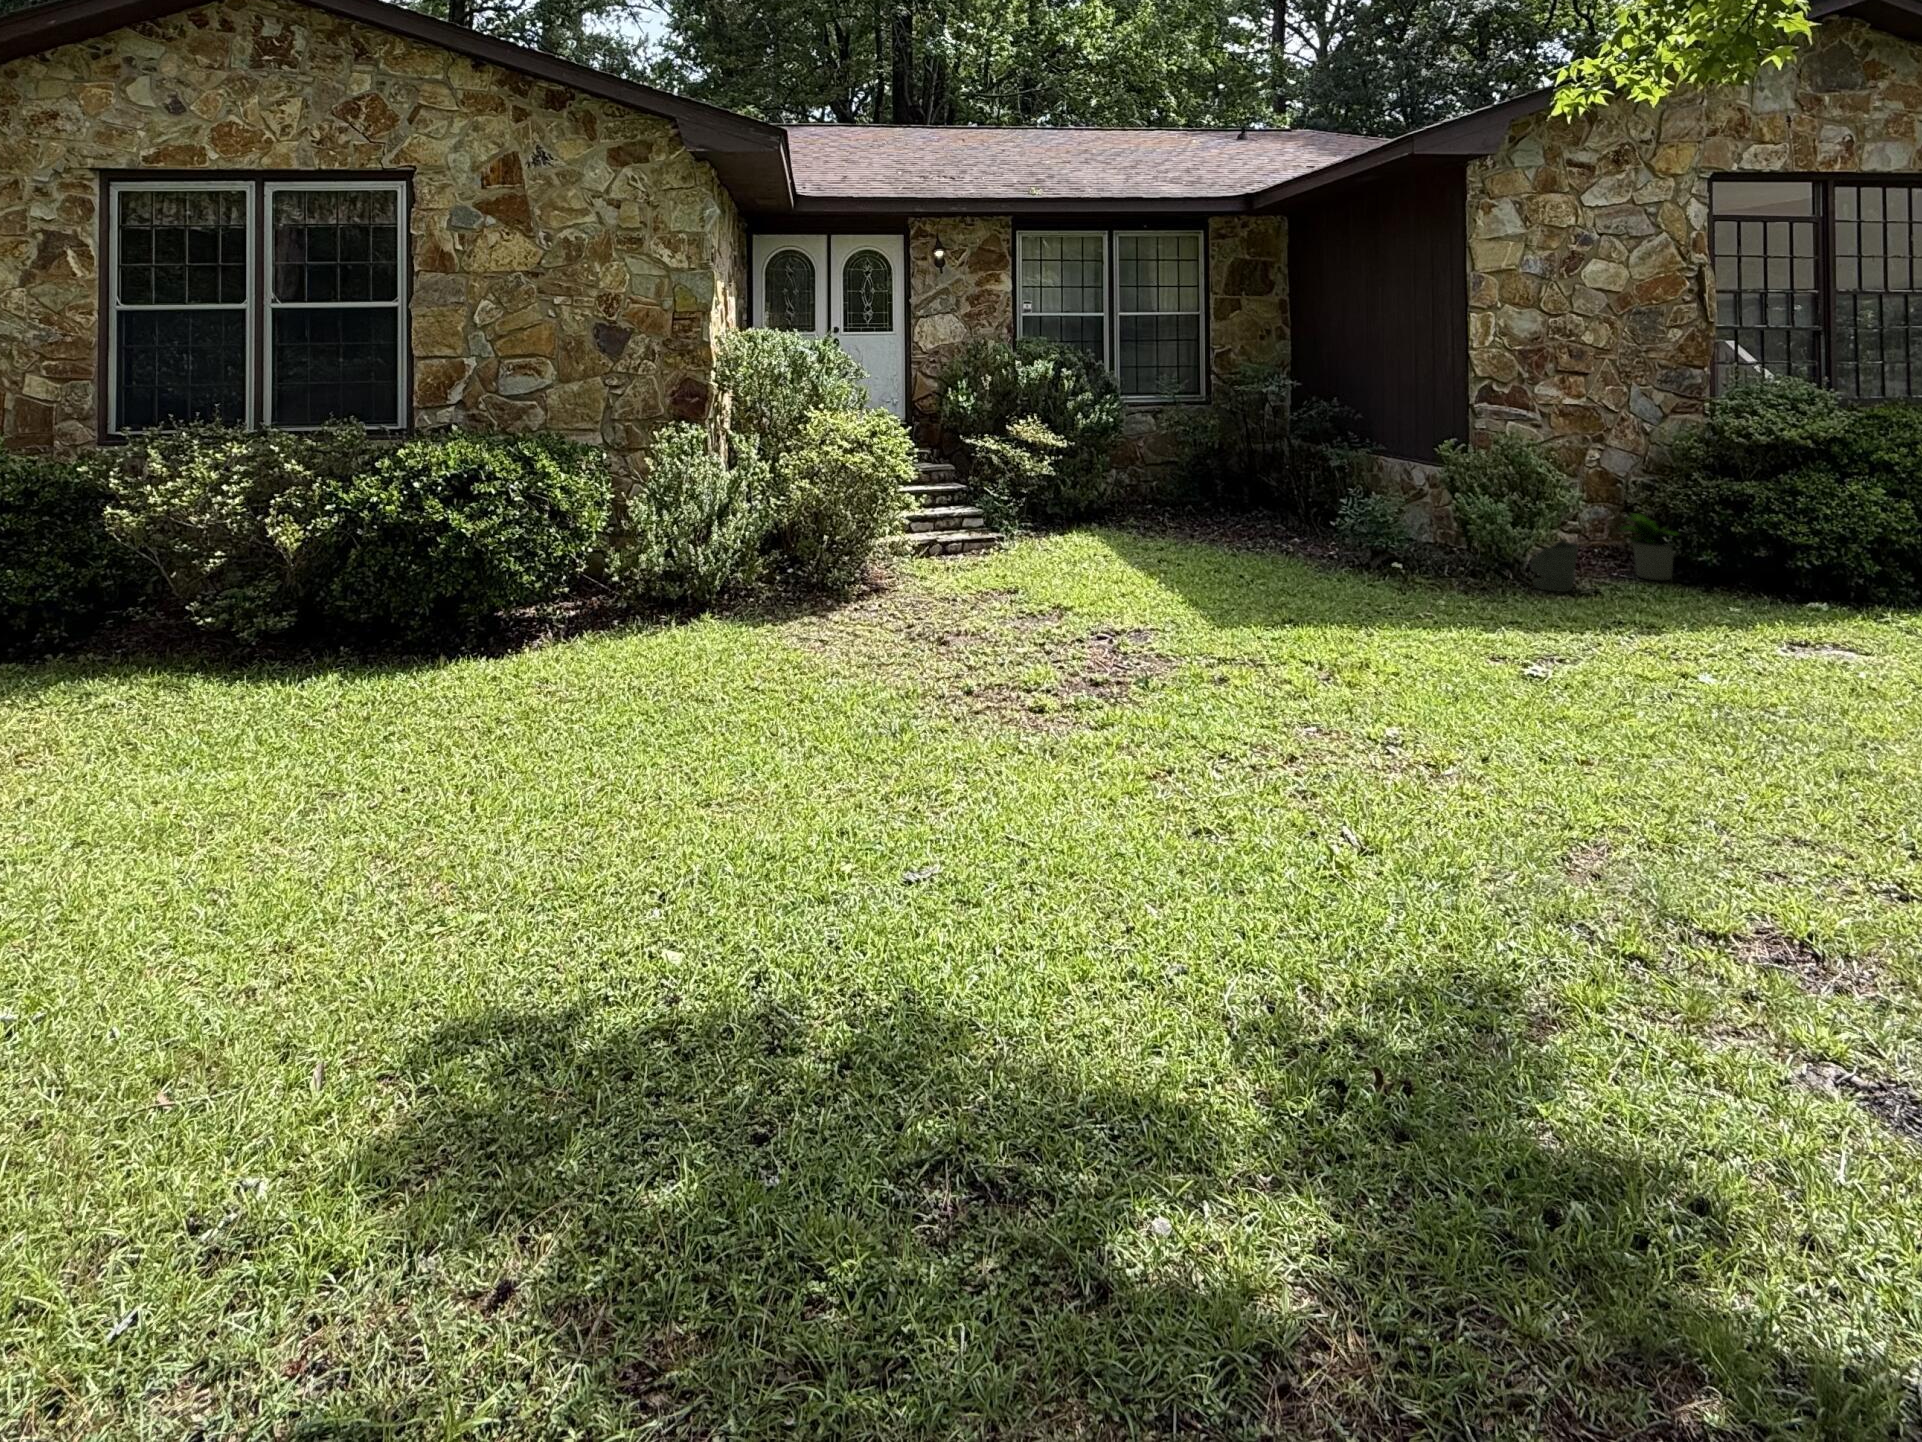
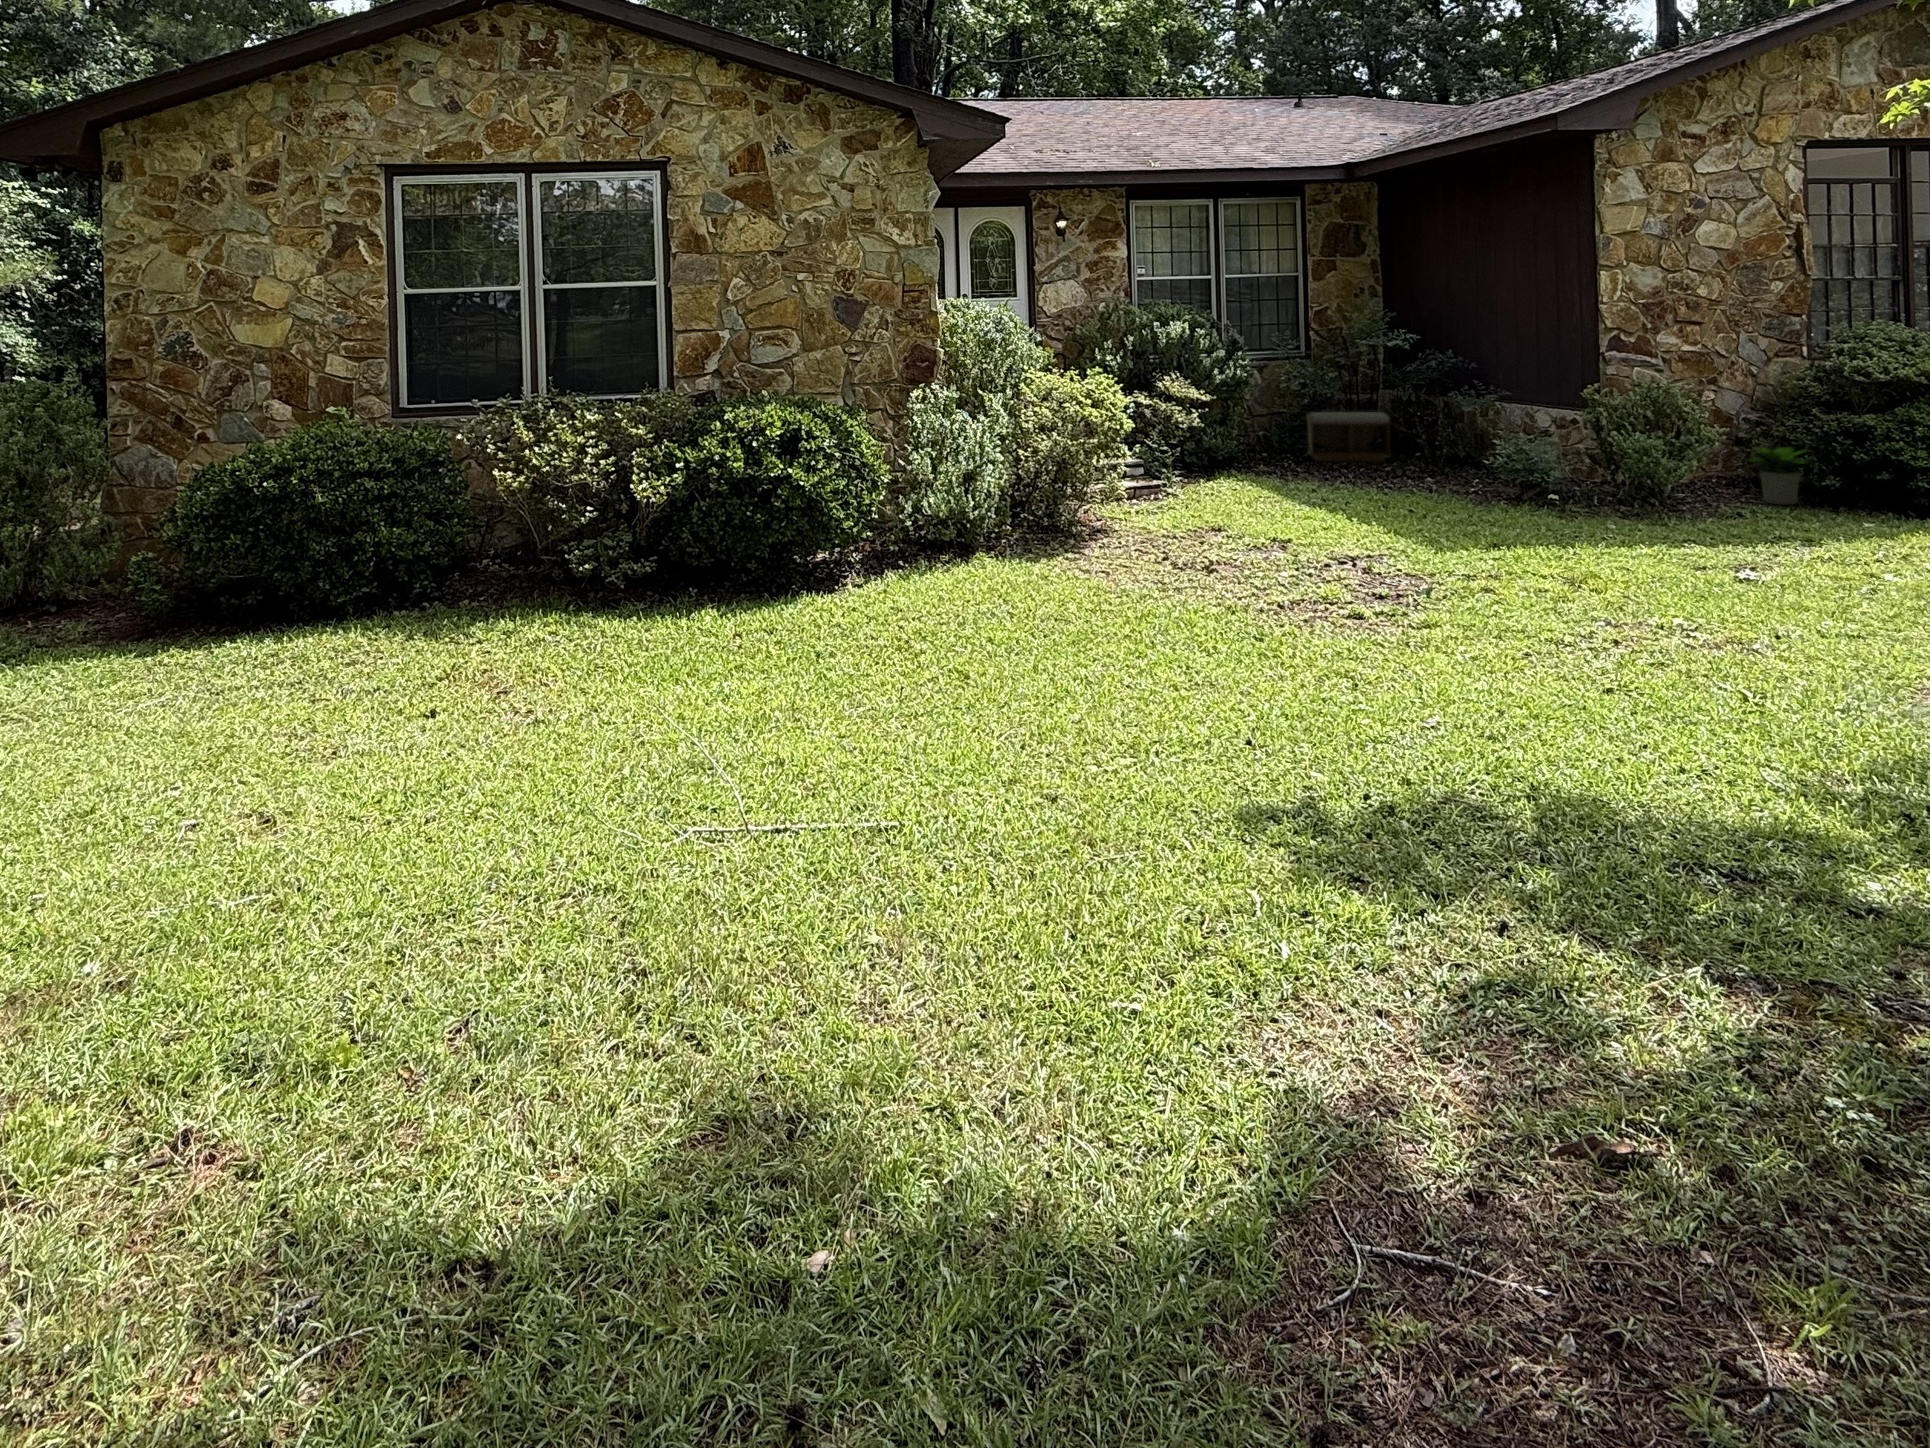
bench: none [1201,457,1284,512] -> present [1307,412,1390,462]
bucket: present [1531,539,1578,592] -> none [1675,470,1725,516]

